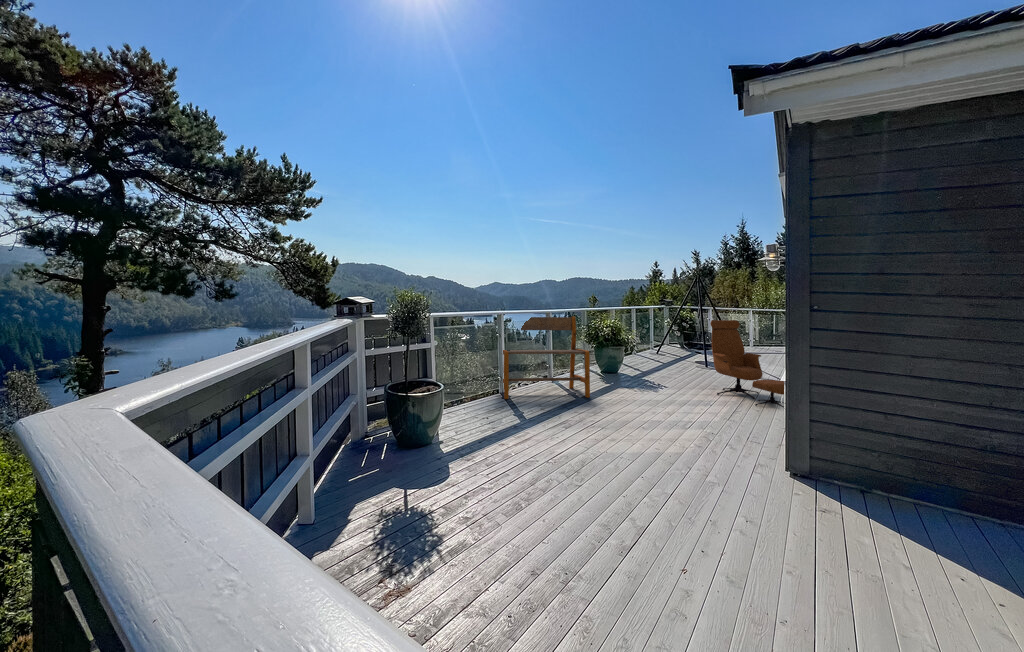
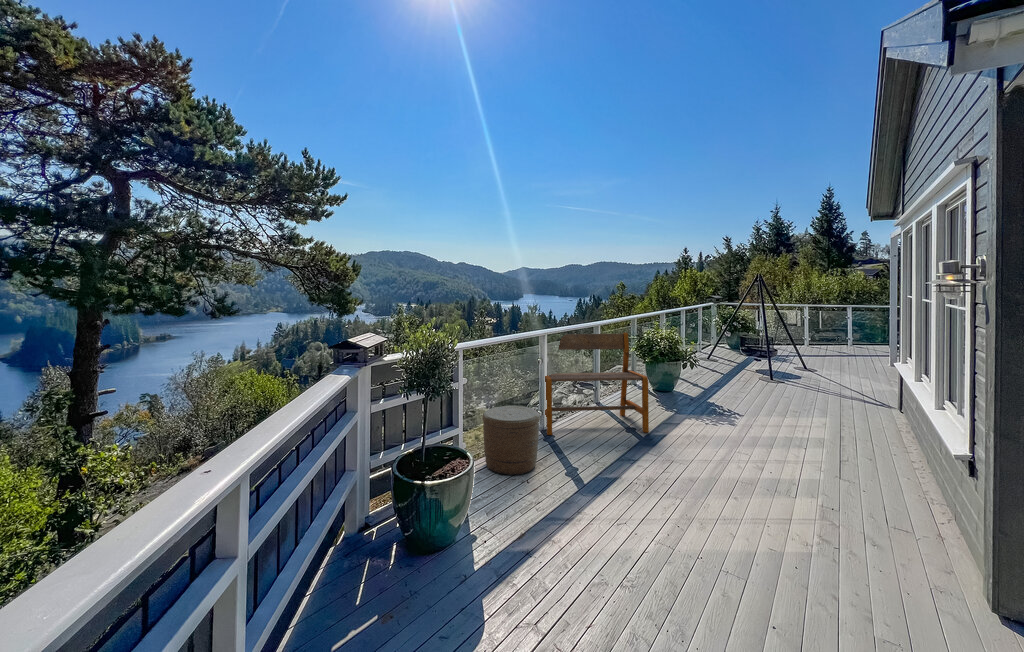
lounge chair: present [710,320,786,408] -> none [791,335,913,456]
woven basket: none [448,369,495,420] -> present [482,406,540,475]

